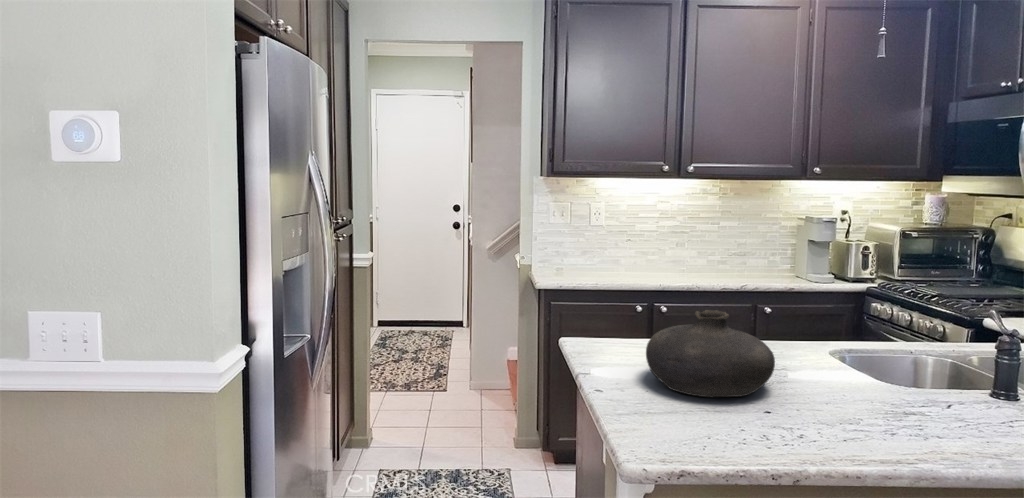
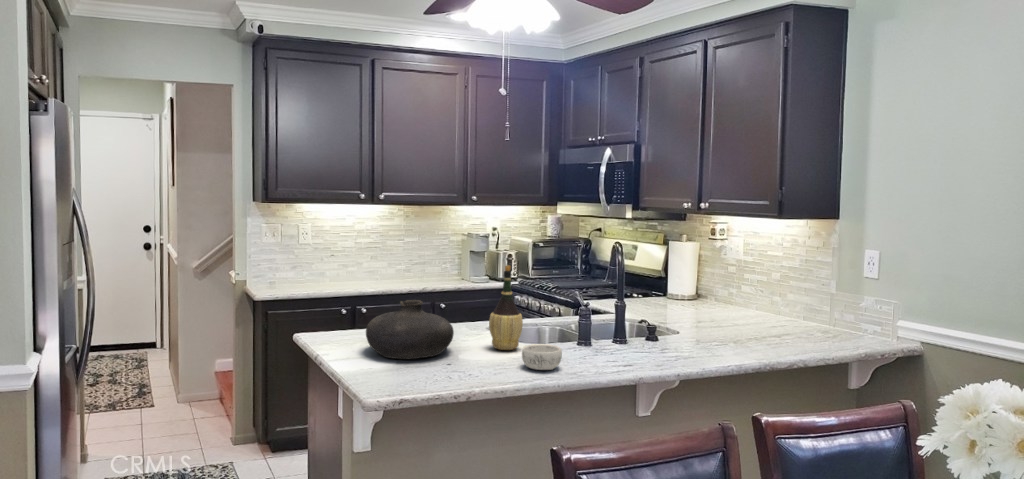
wine bottle: none [833,267,892,399] -> present [489,265,523,350]
decorative bowl: none [891,399,969,449] -> present [522,344,562,370]

